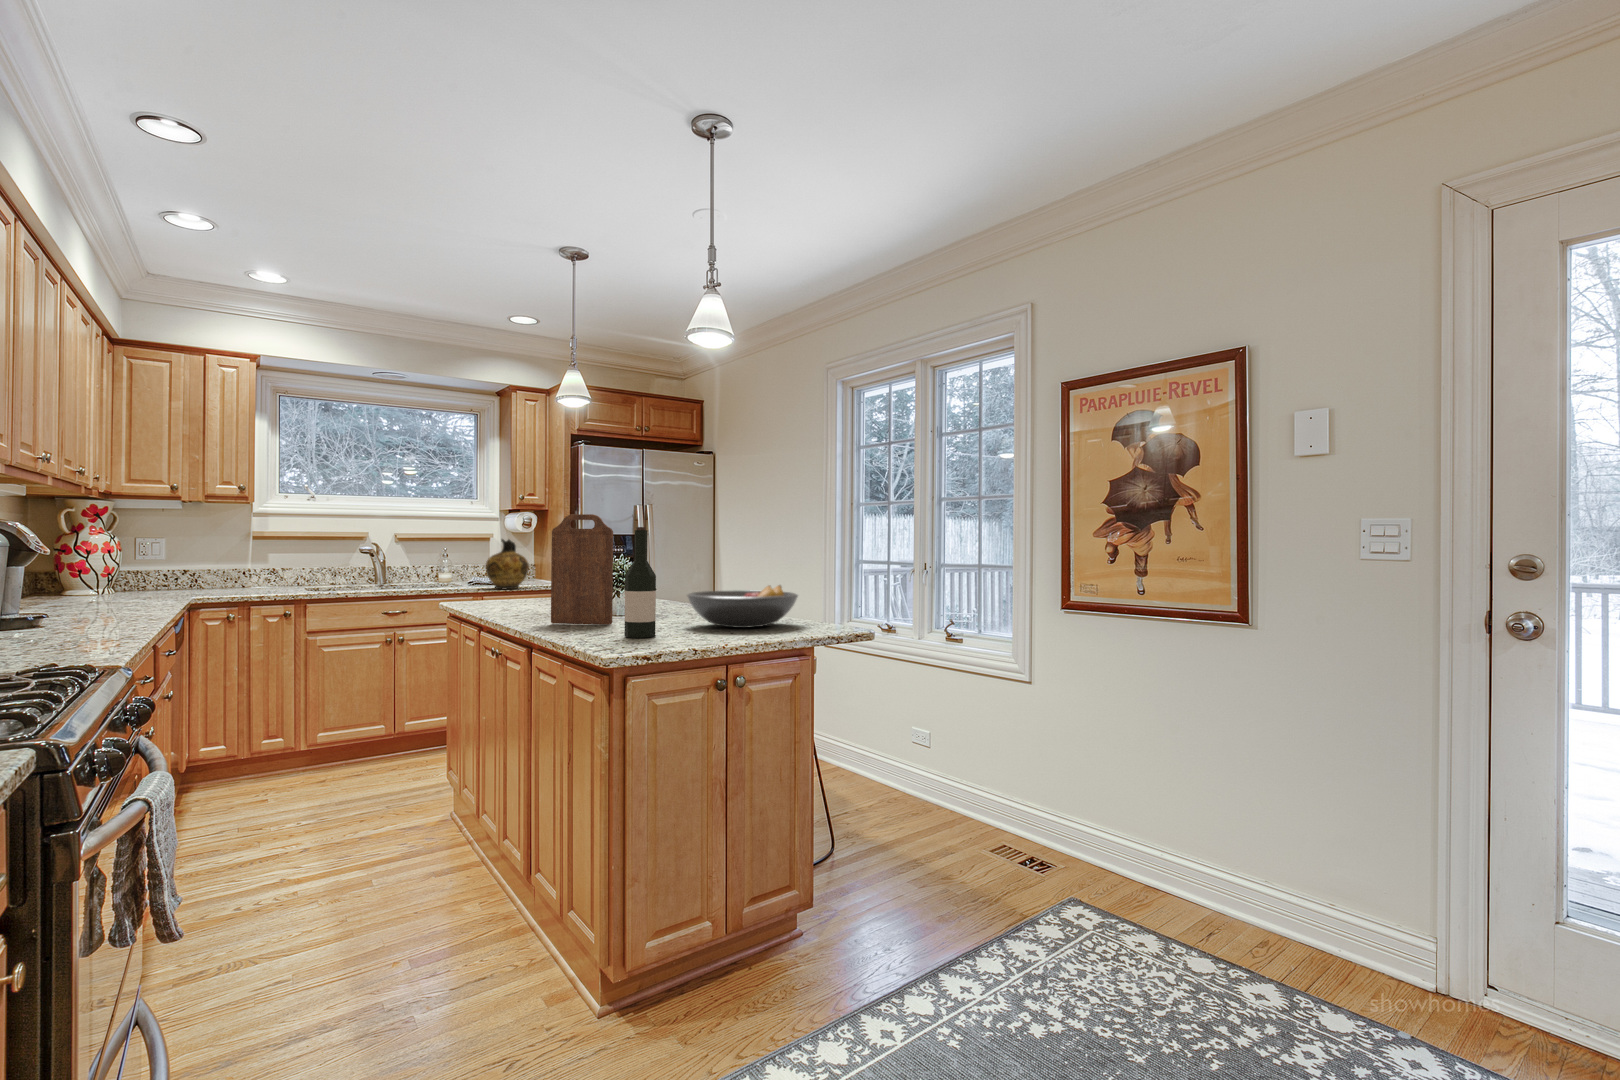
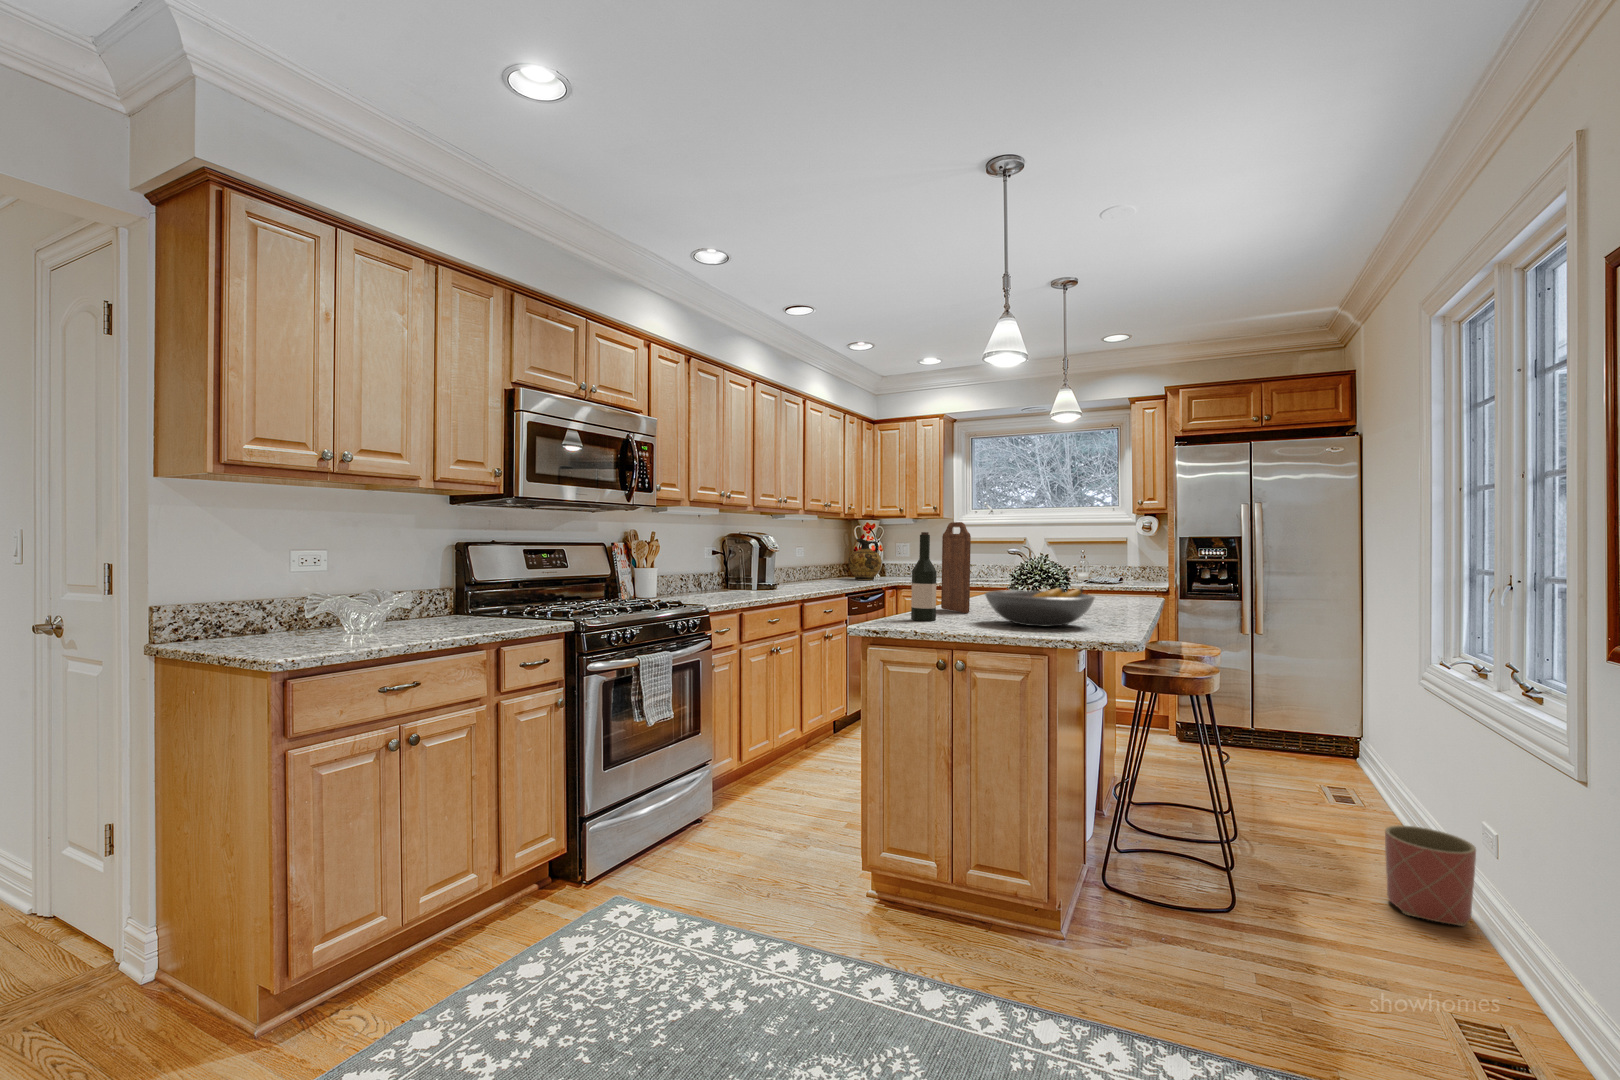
ceramic jug: present [485,539,529,589] -> present [848,538,882,580]
planter: none [866,741,916,806] -> present [1385,825,1476,926]

